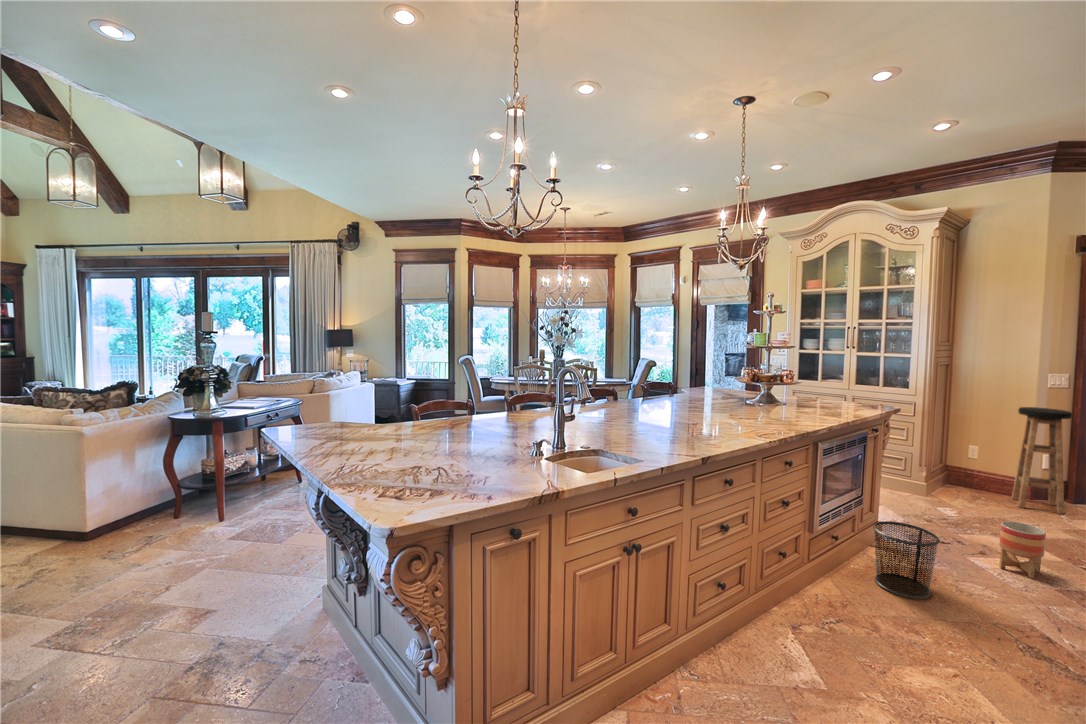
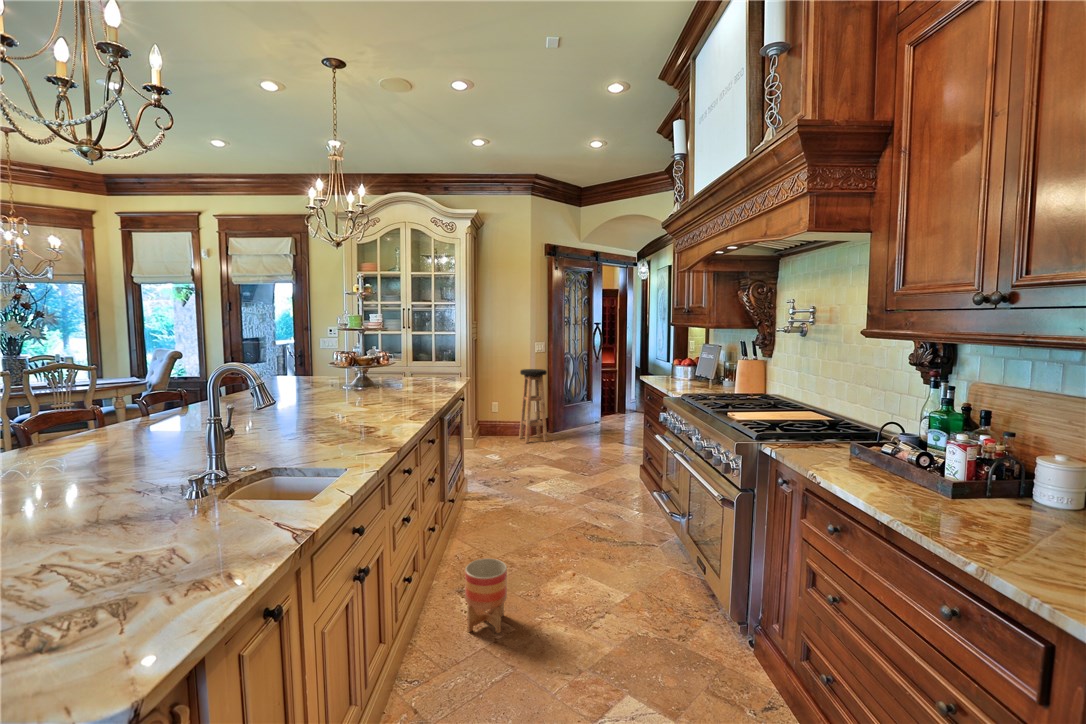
waste bin: present [873,521,940,599] -> none [482,470,527,530]
planter: present [1000,521,1046,578] -> present [465,558,507,633]

